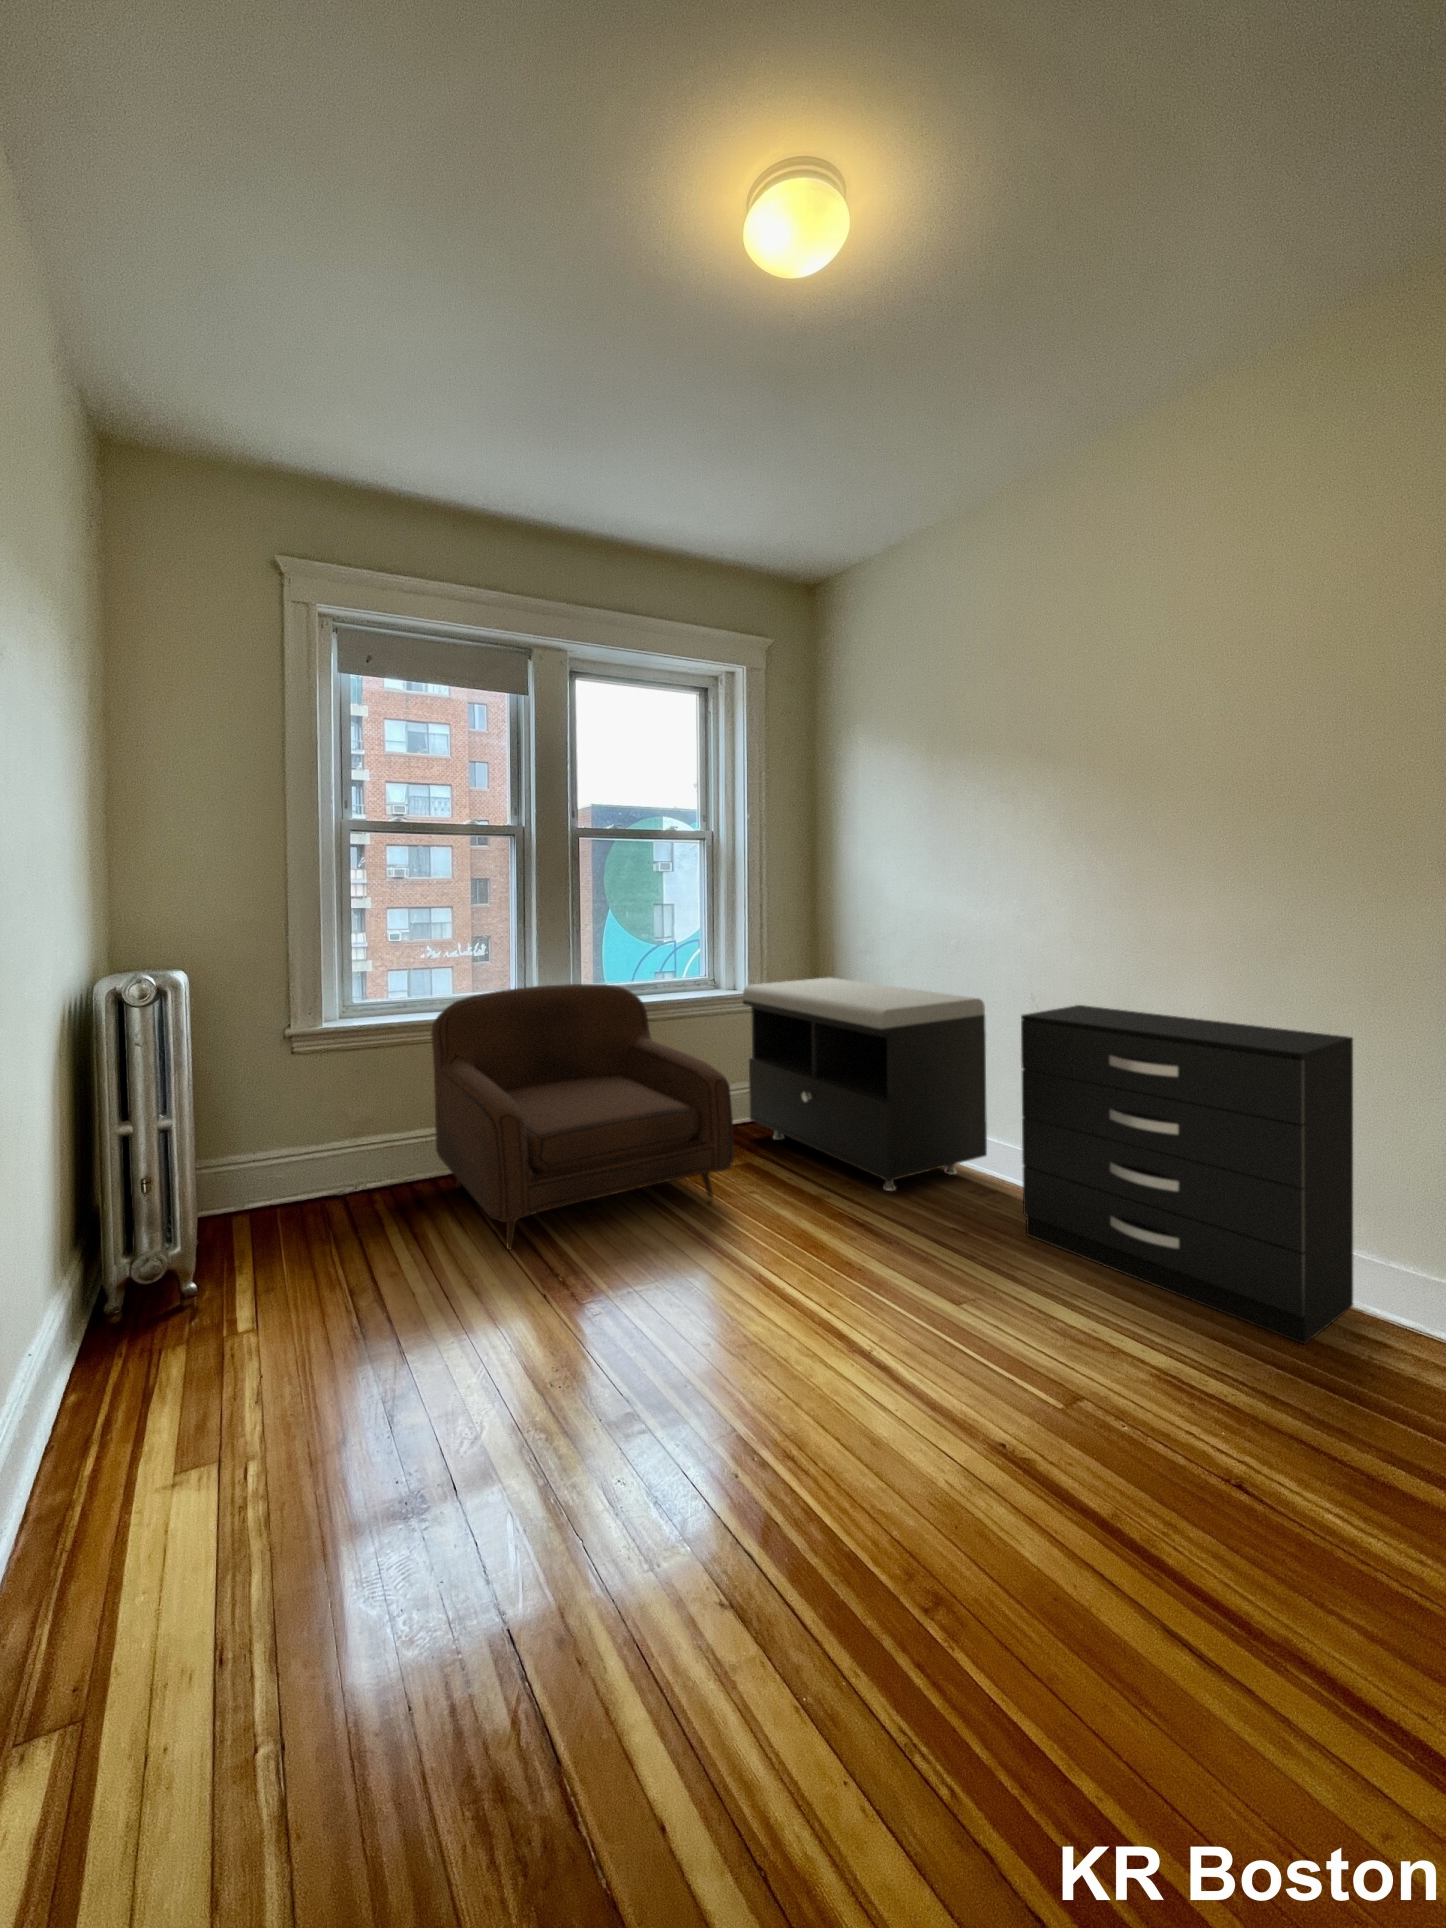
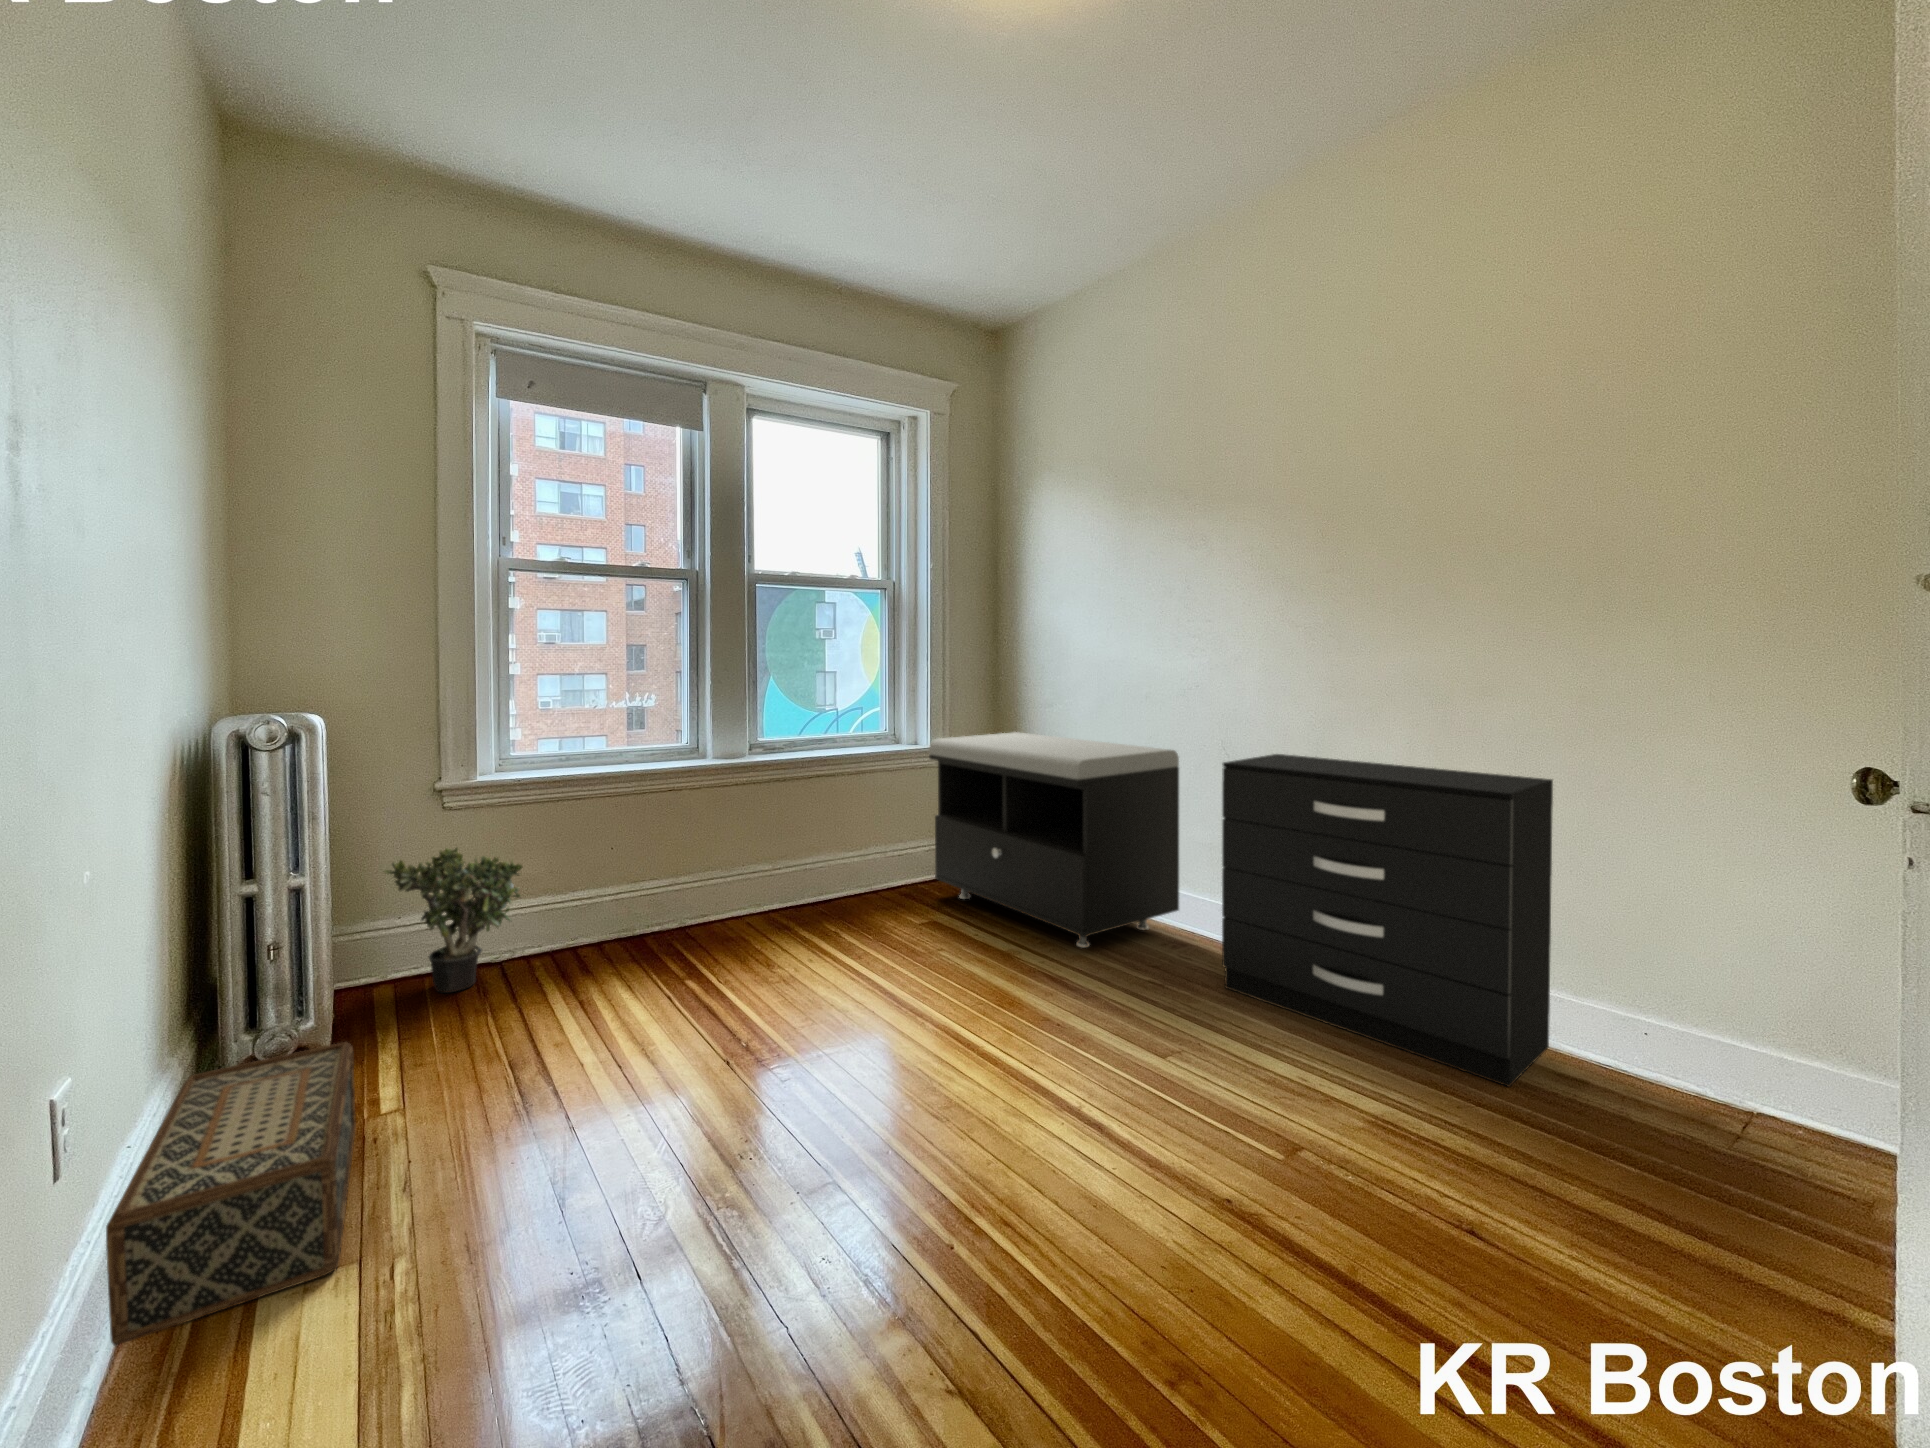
armchair: present [431,984,734,1250] -> none [598,737,925,1017]
potted plant: none [242,1088,364,1221] -> present [384,848,522,993]
woven basket: none [13,1267,216,1525] -> present [106,1042,356,1346]

